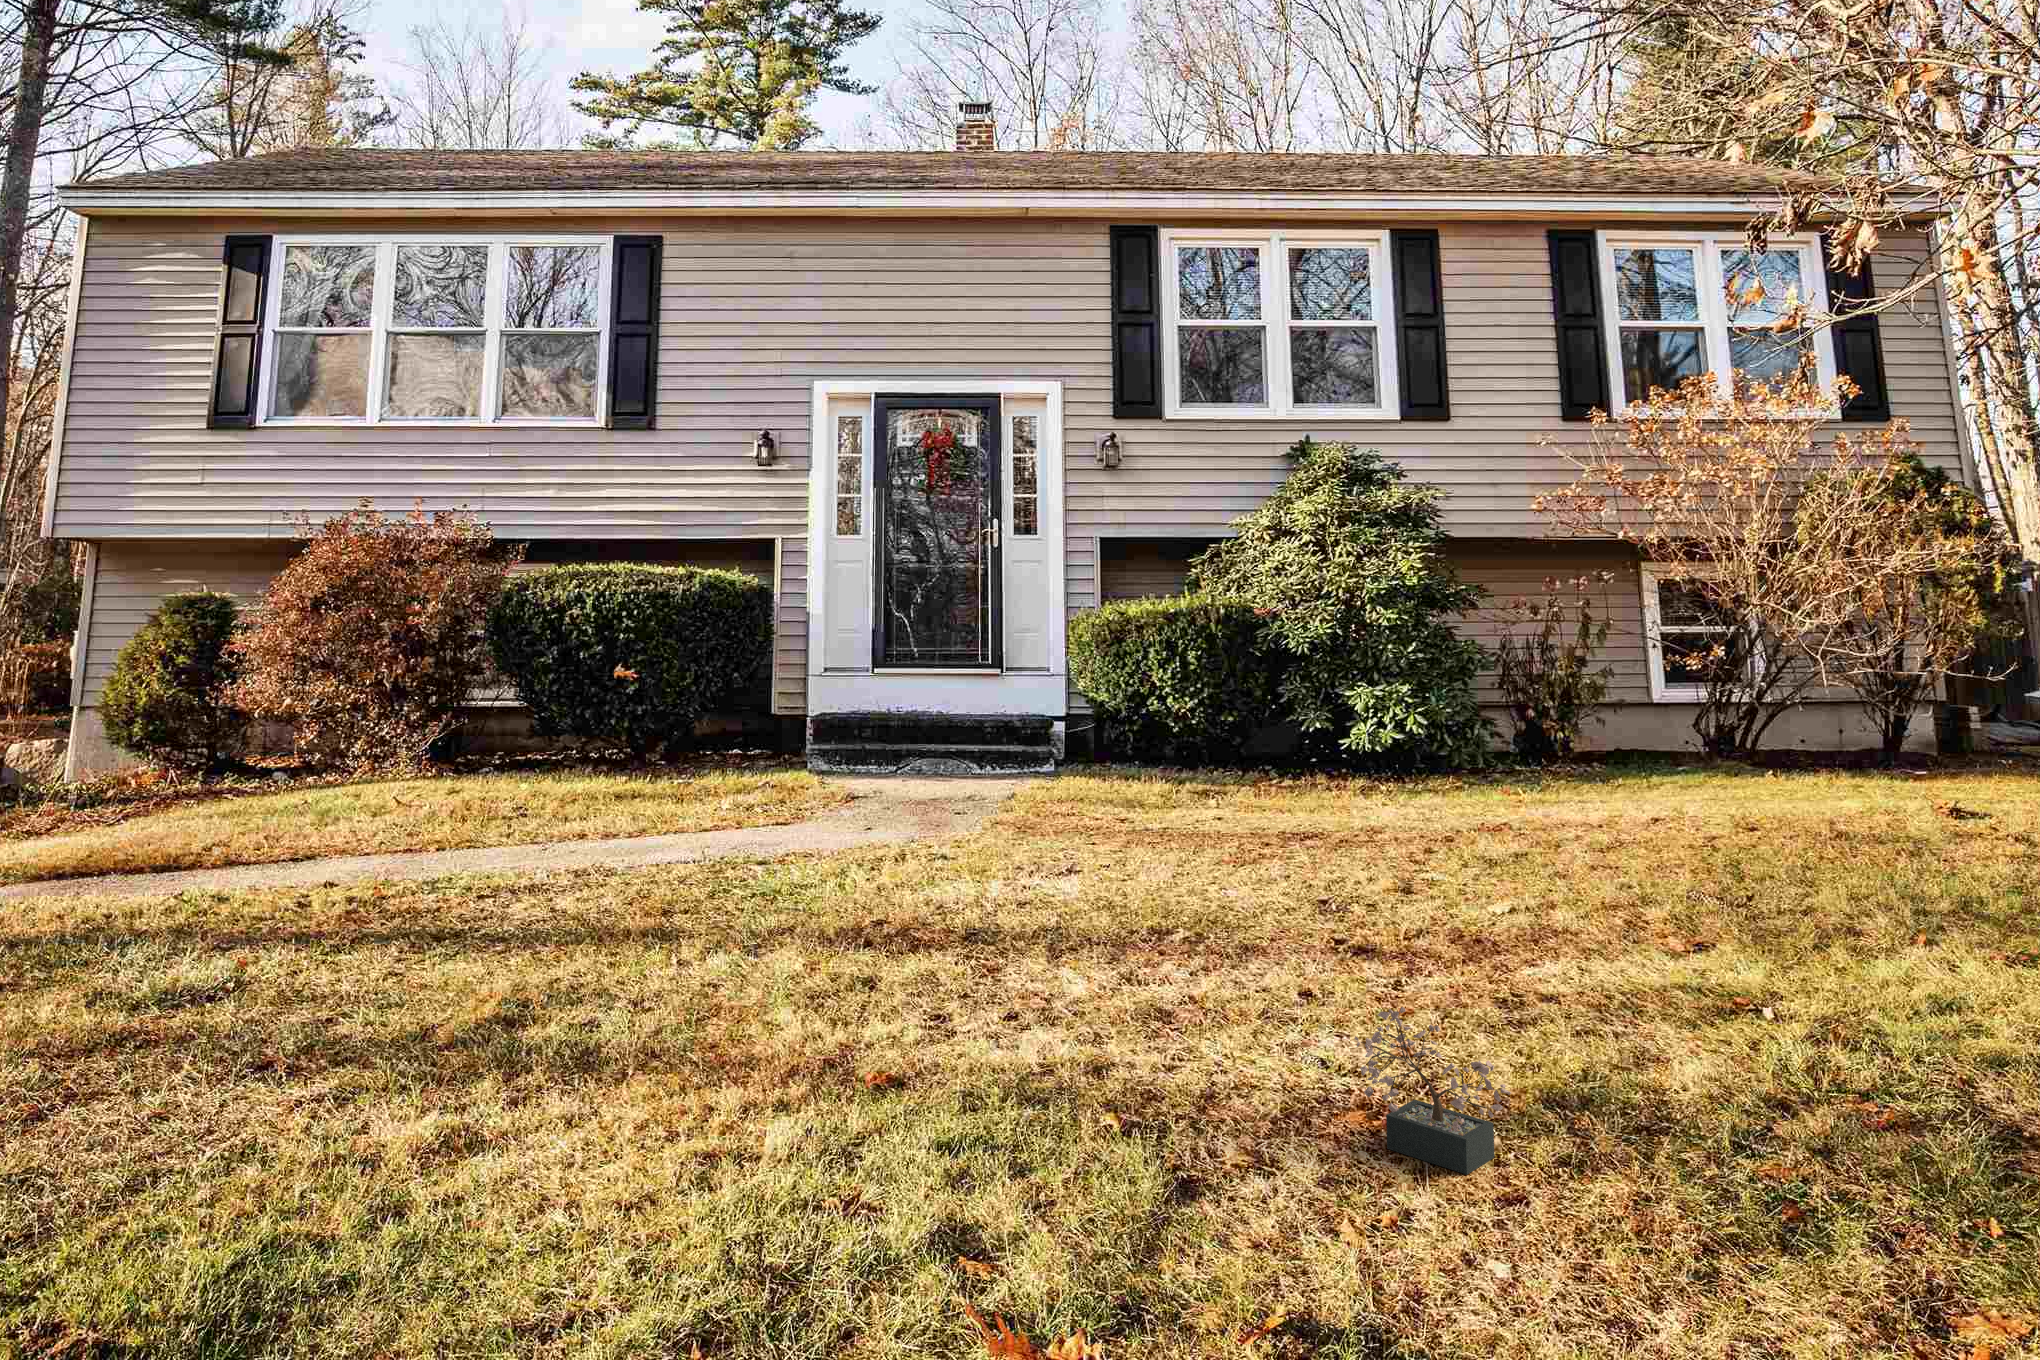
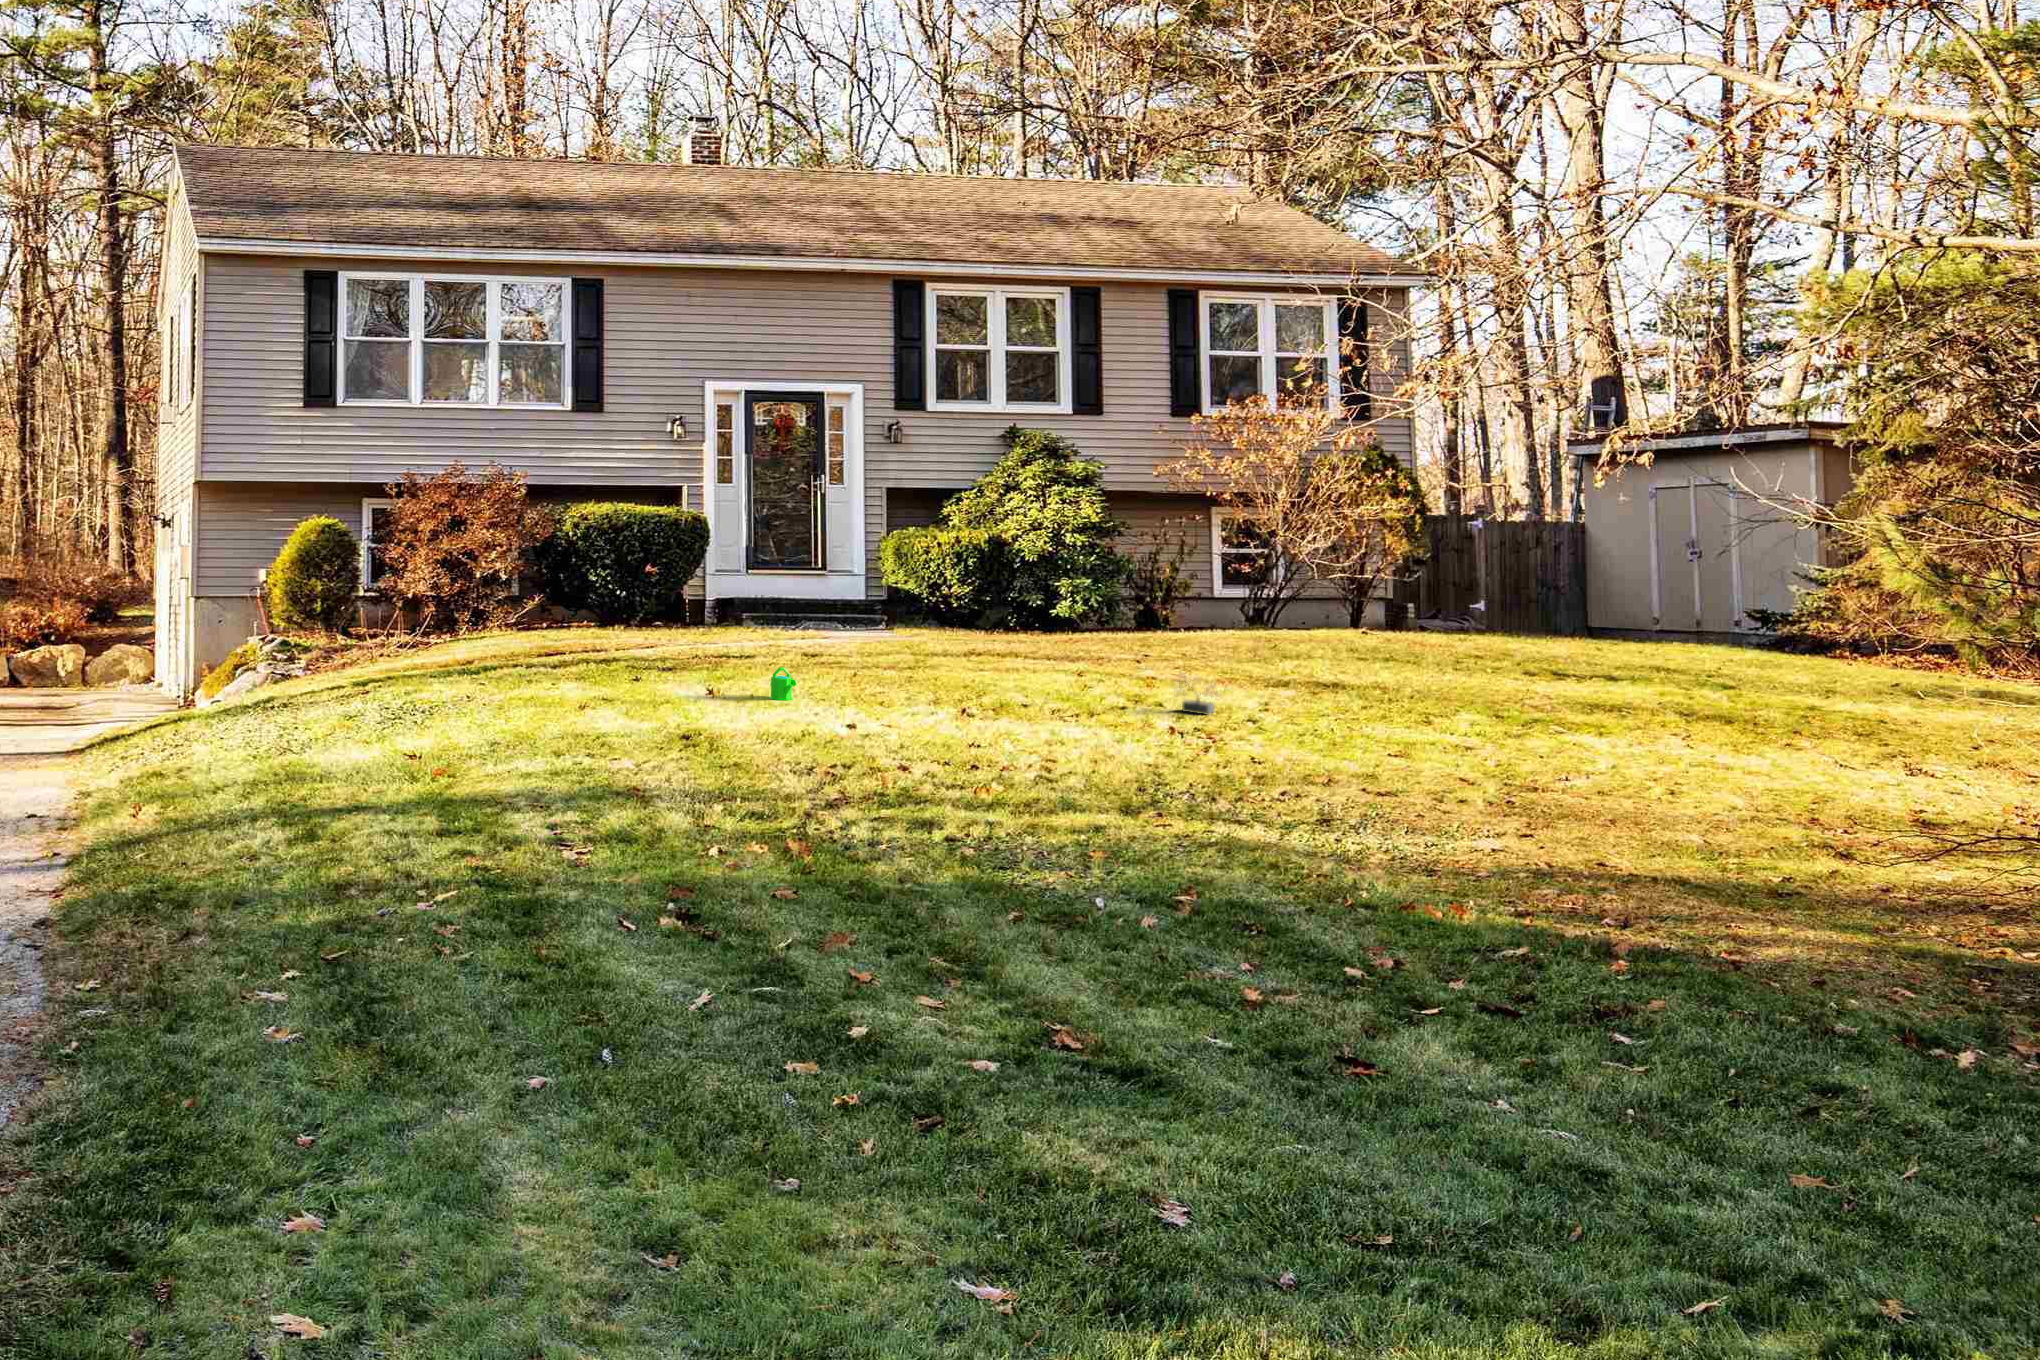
watering can: none [197,967,275,1072] -> present [769,667,796,700]

